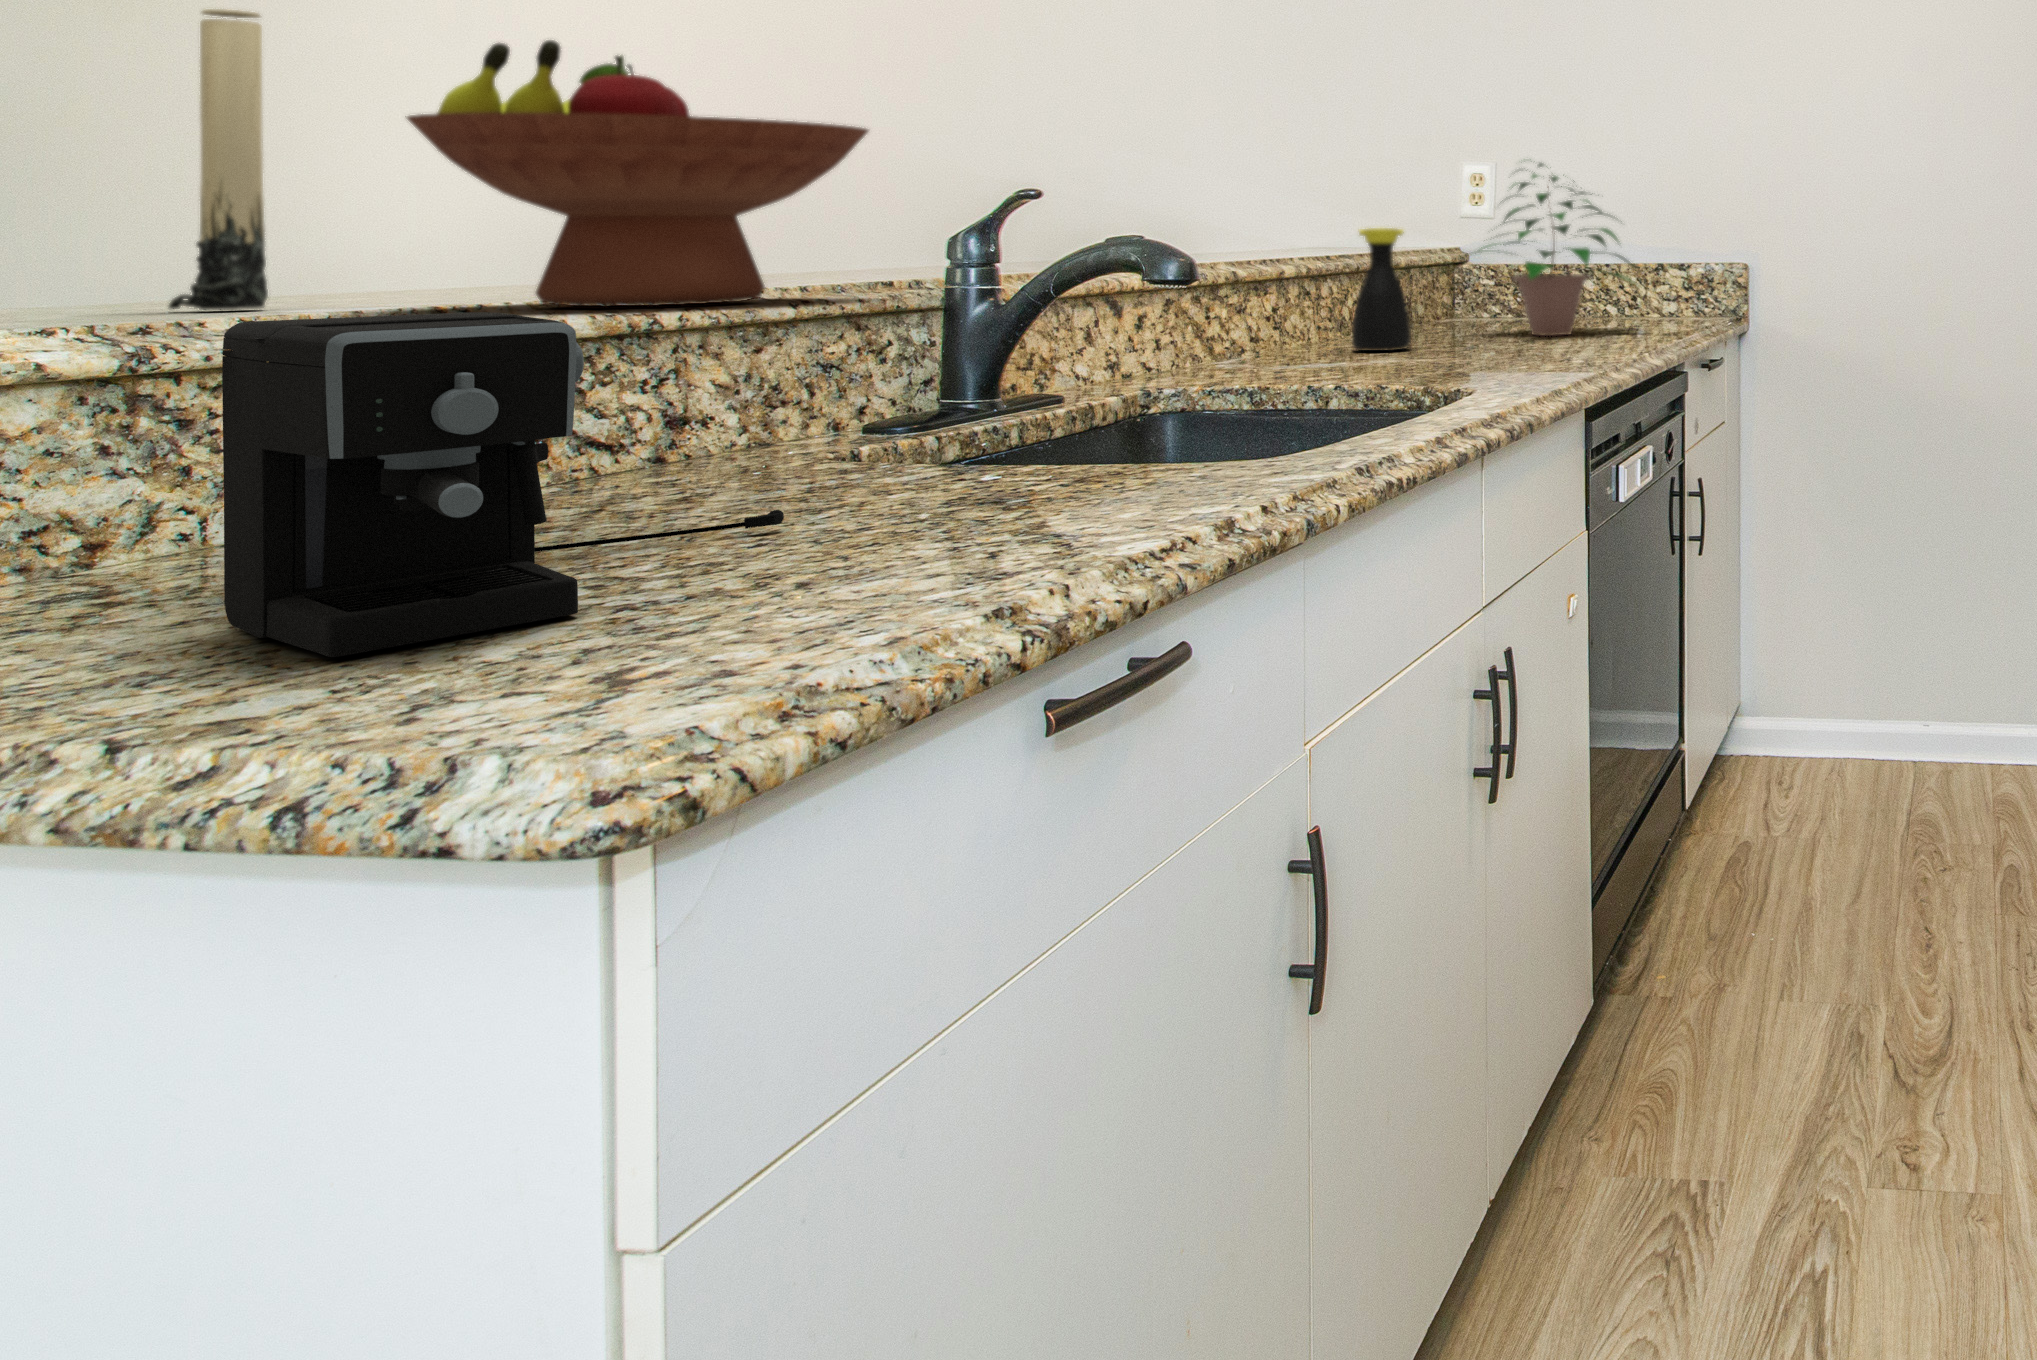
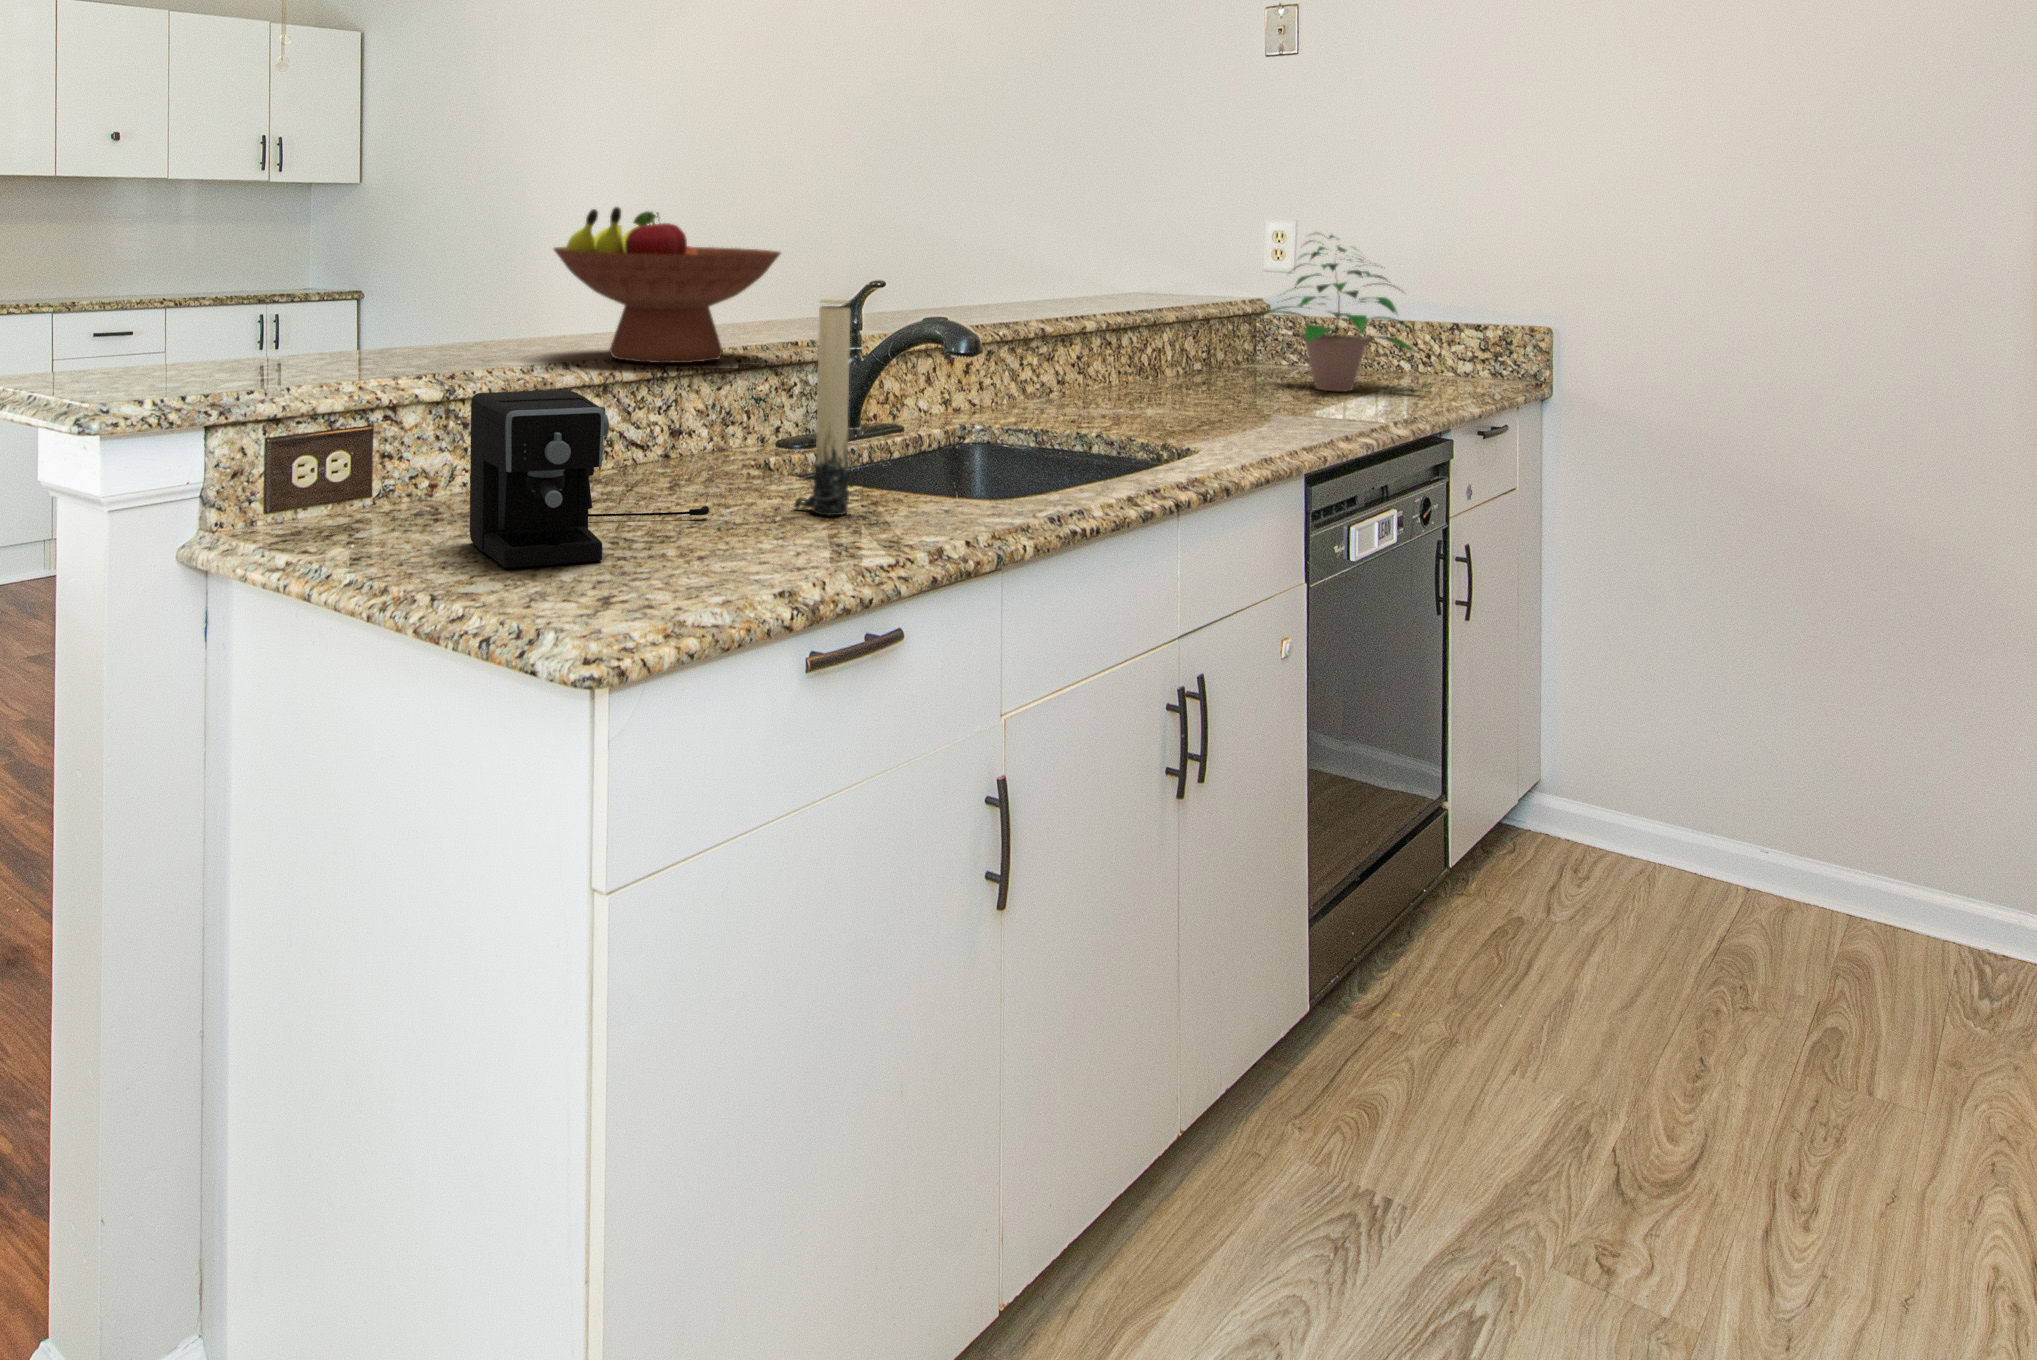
candle: present [169,9,268,310] -> present [794,298,850,515]
bottle: present [1352,228,1411,351] -> none [1149,294,1198,397]

